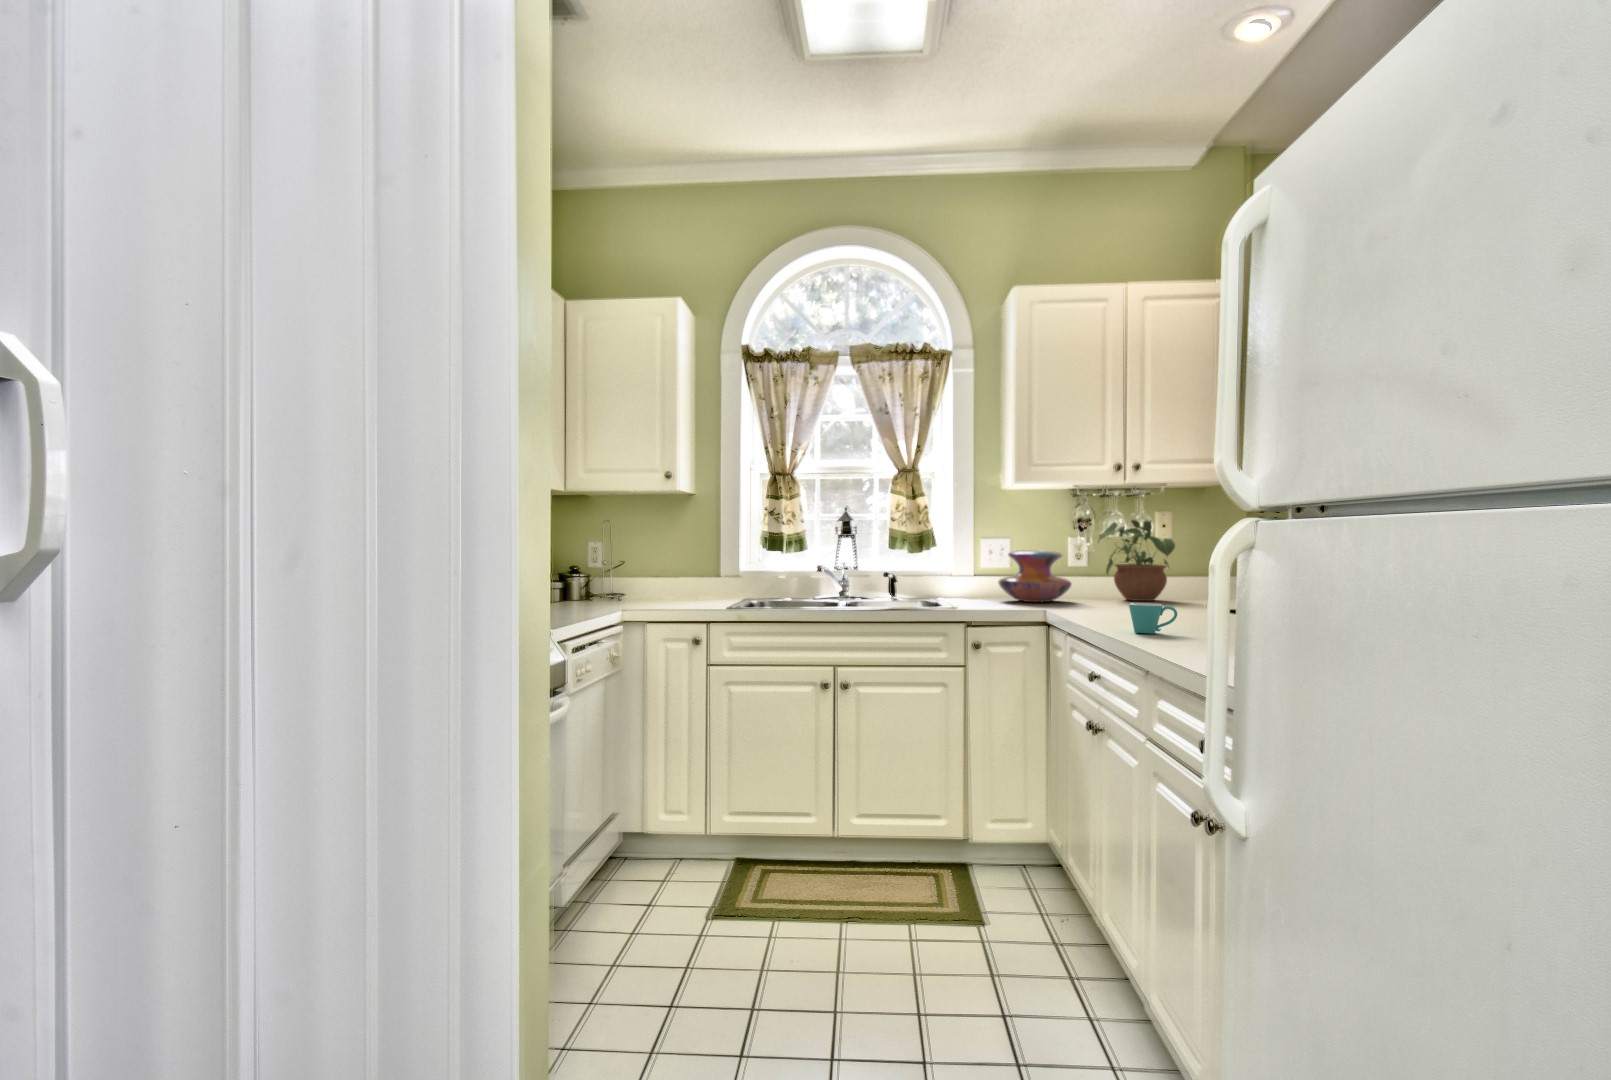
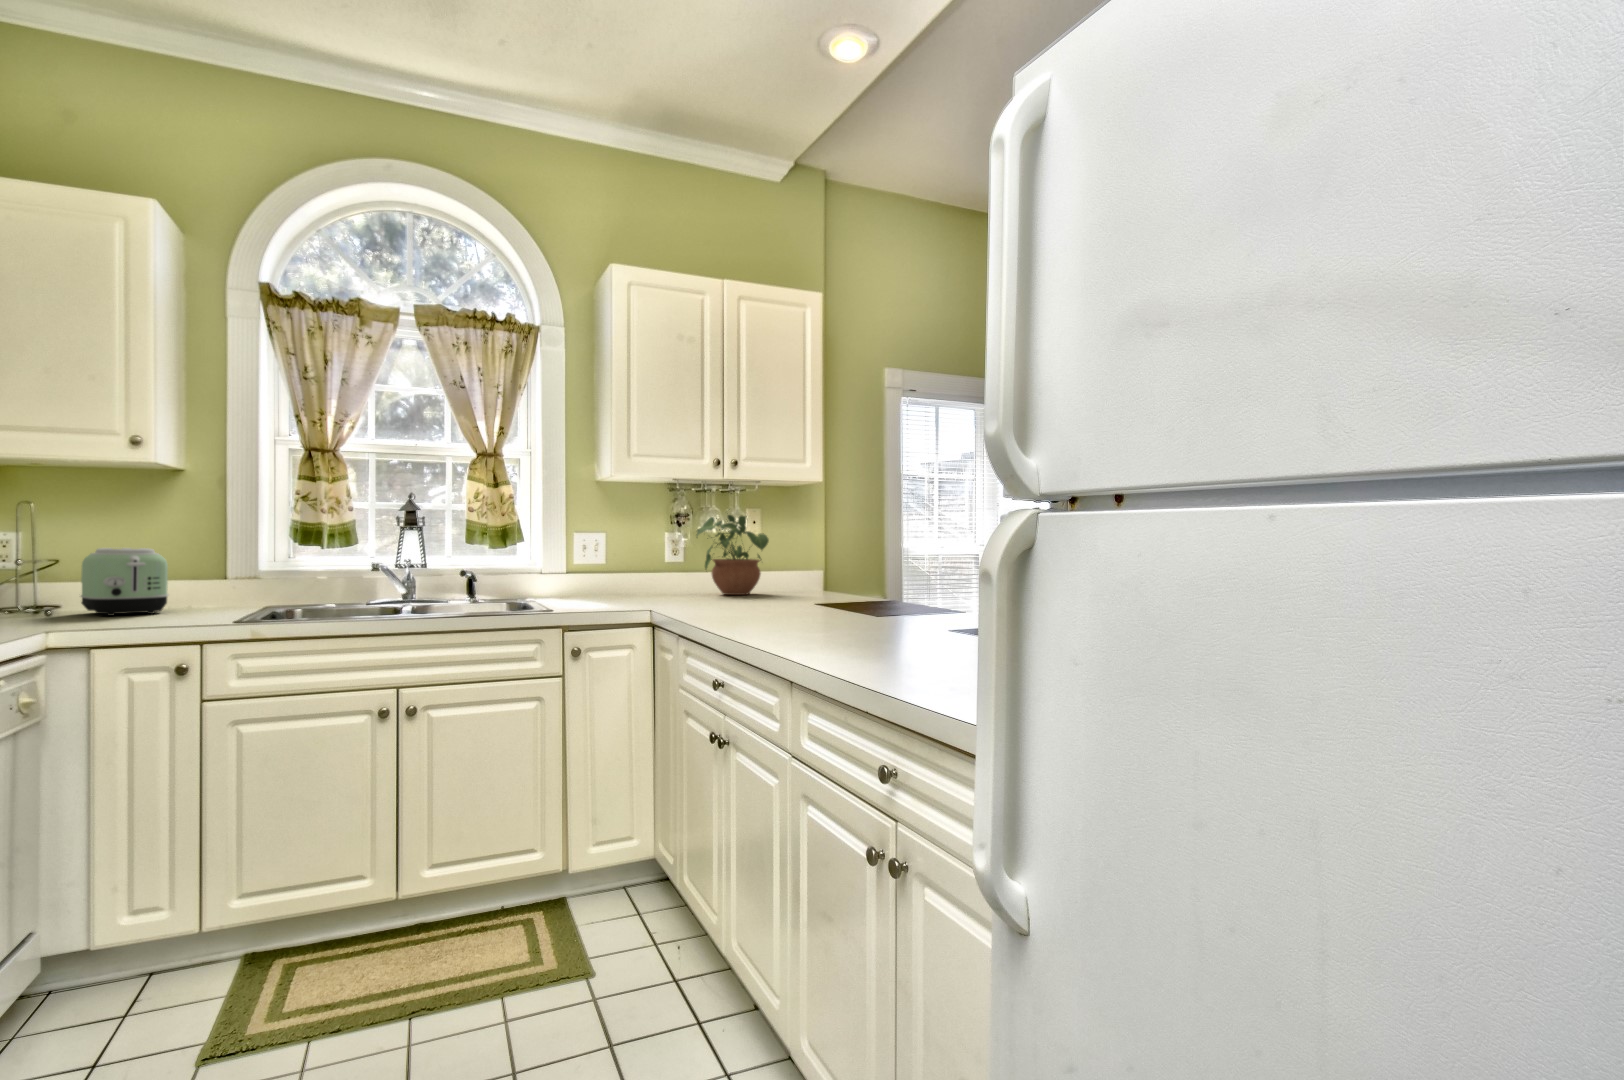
toaster: none [638,551,688,600] -> present [81,548,168,616]
decorative vase: present [998,551,1072,602] -> none [596,546,673,600]
mug: present [1129,603,1177,634] -> none [747,596,794,628]

